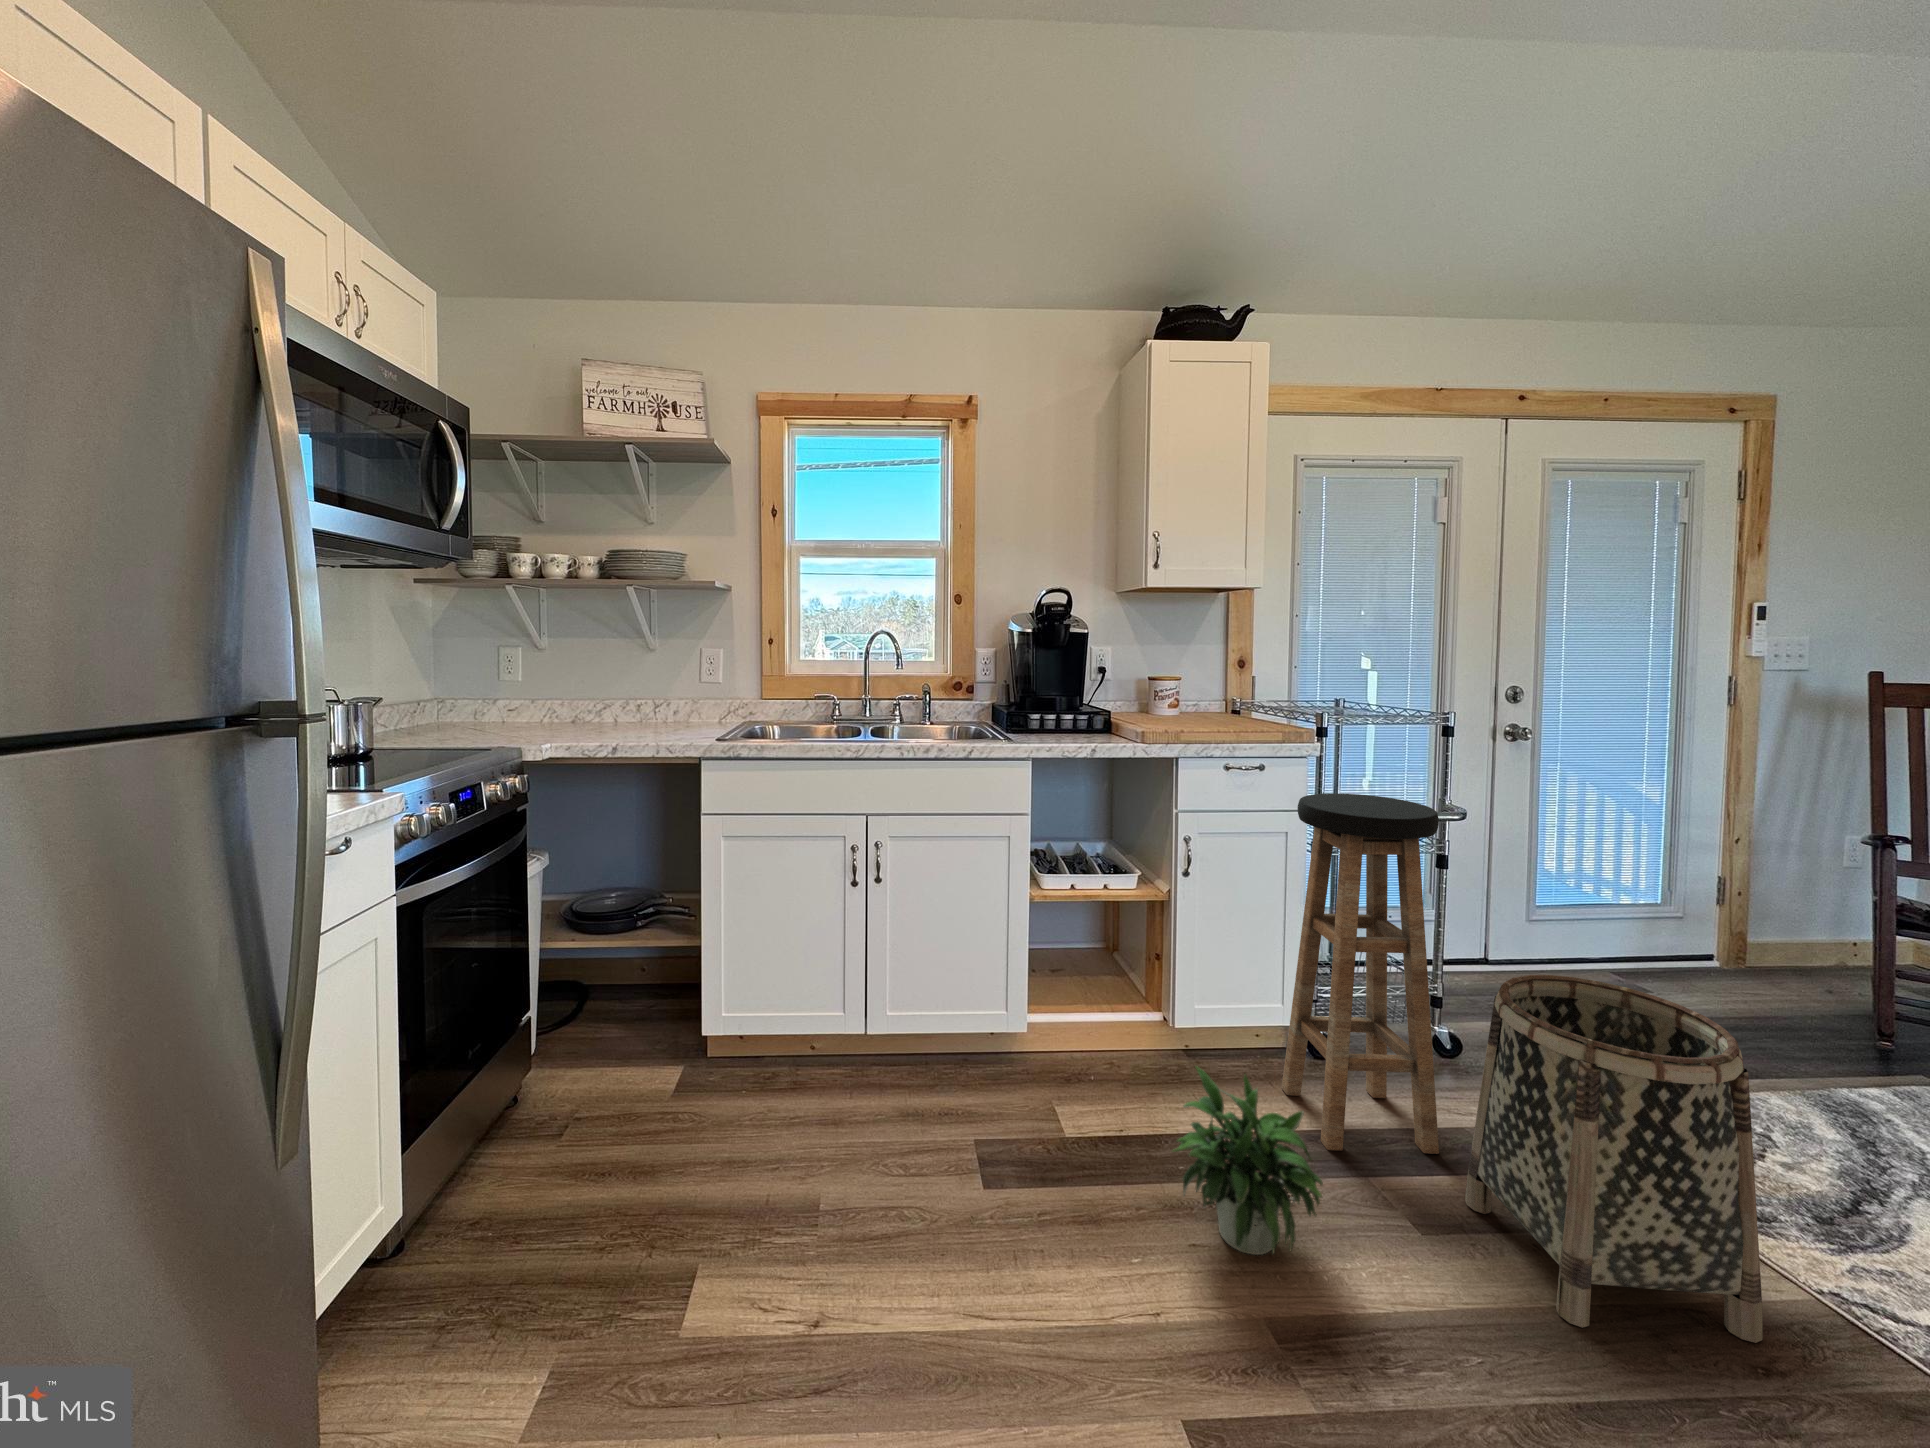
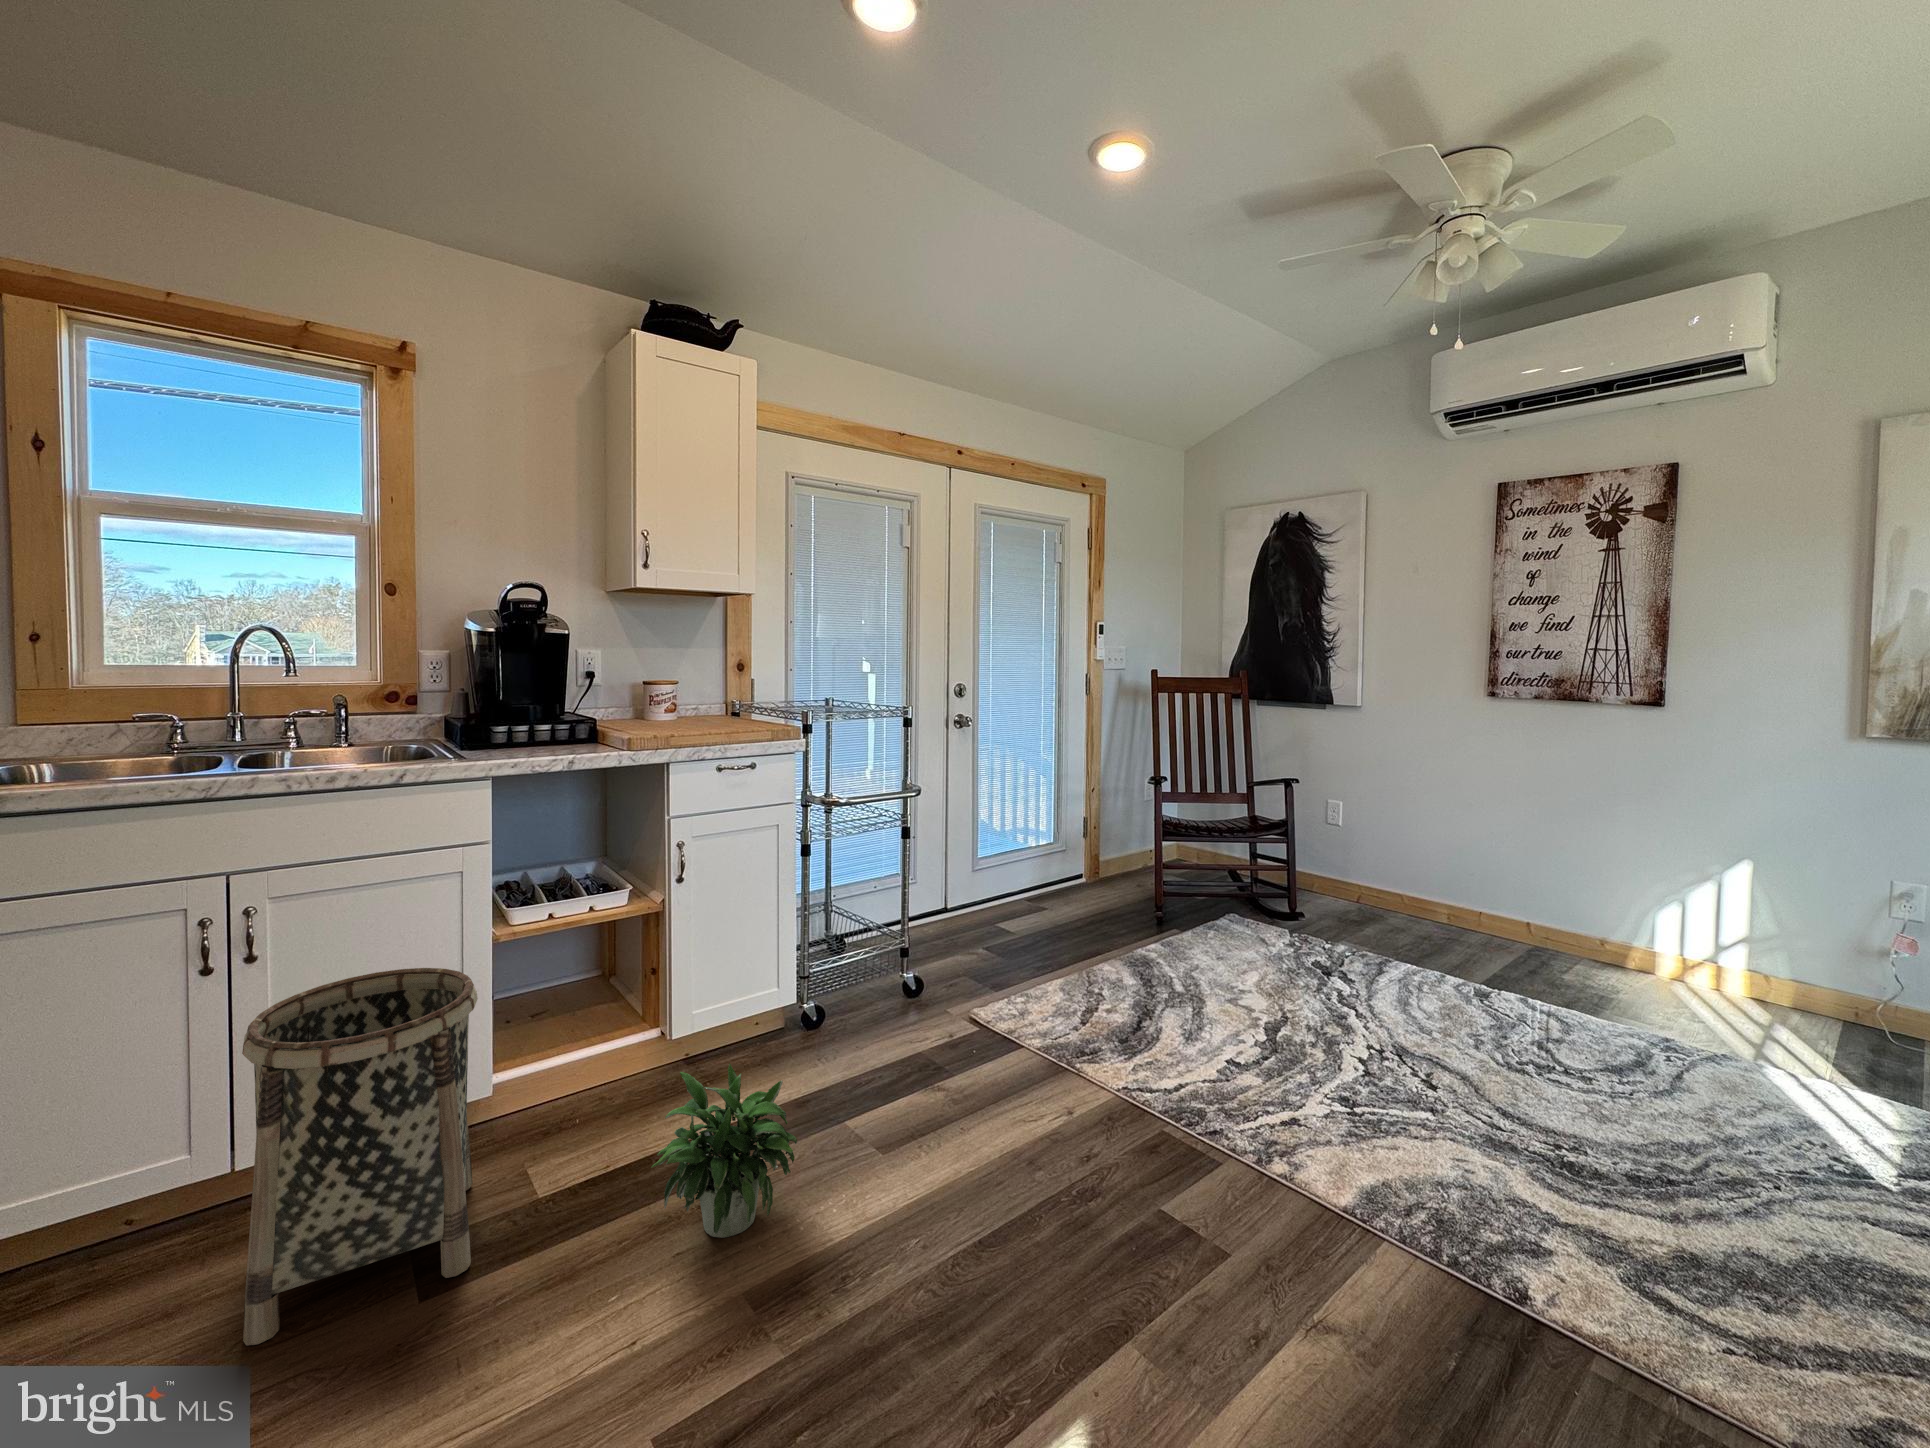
bar stool: present [1282,793,1439,1154] -> none [777,782,900,1110]
basket: present [1465,975,1762,1343] -> present [242,968,478,1345]

